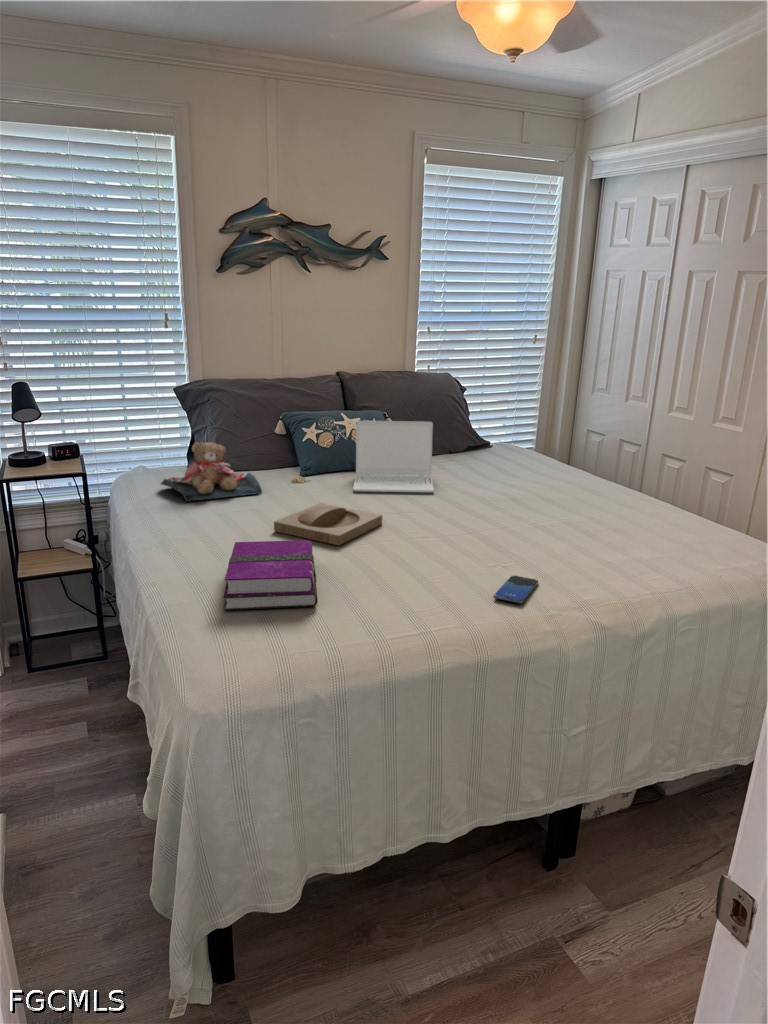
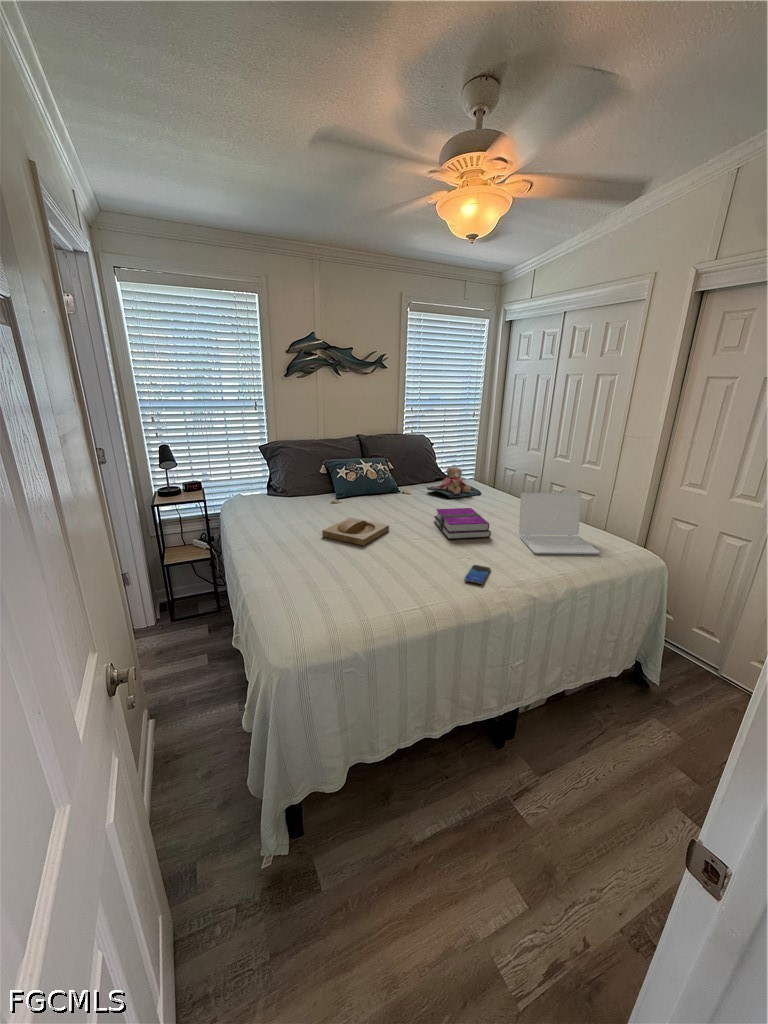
laptop: present [353,420,434,492] -> present [519,493,599,554]
teddy bear: present [161,442,262,502] -> present [427,467,481,499]
hardback book: present [223,540,317,610] -> present [434,508,491,539]

